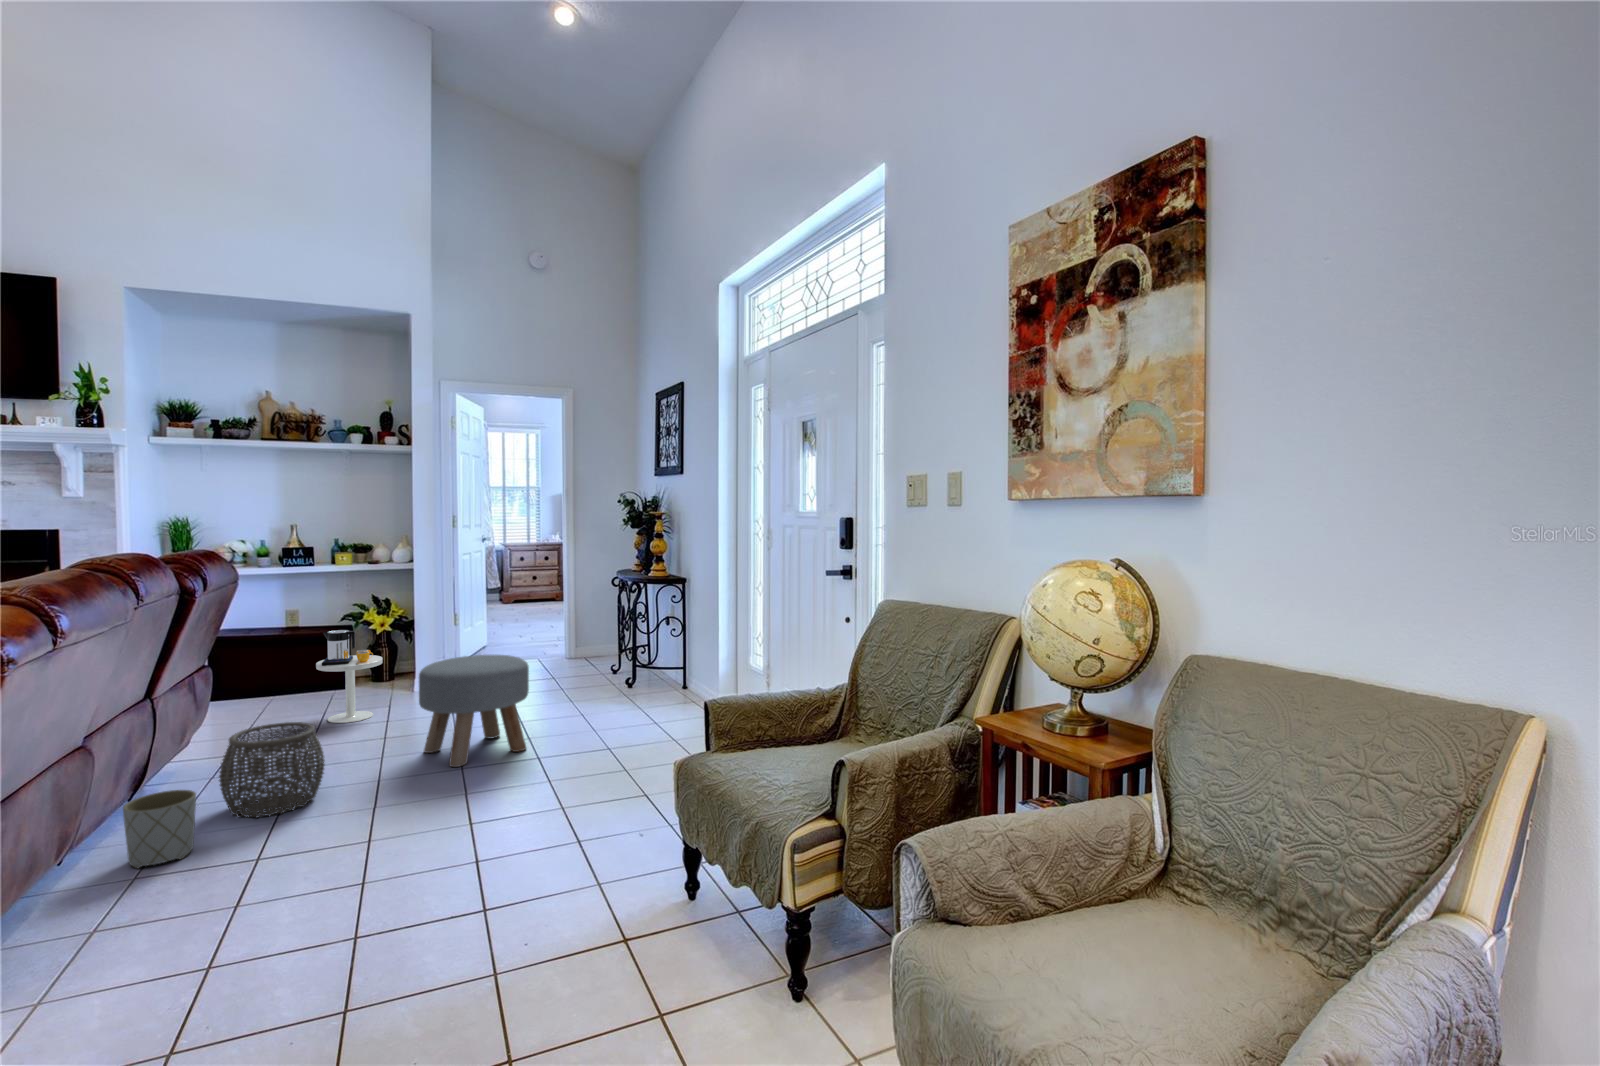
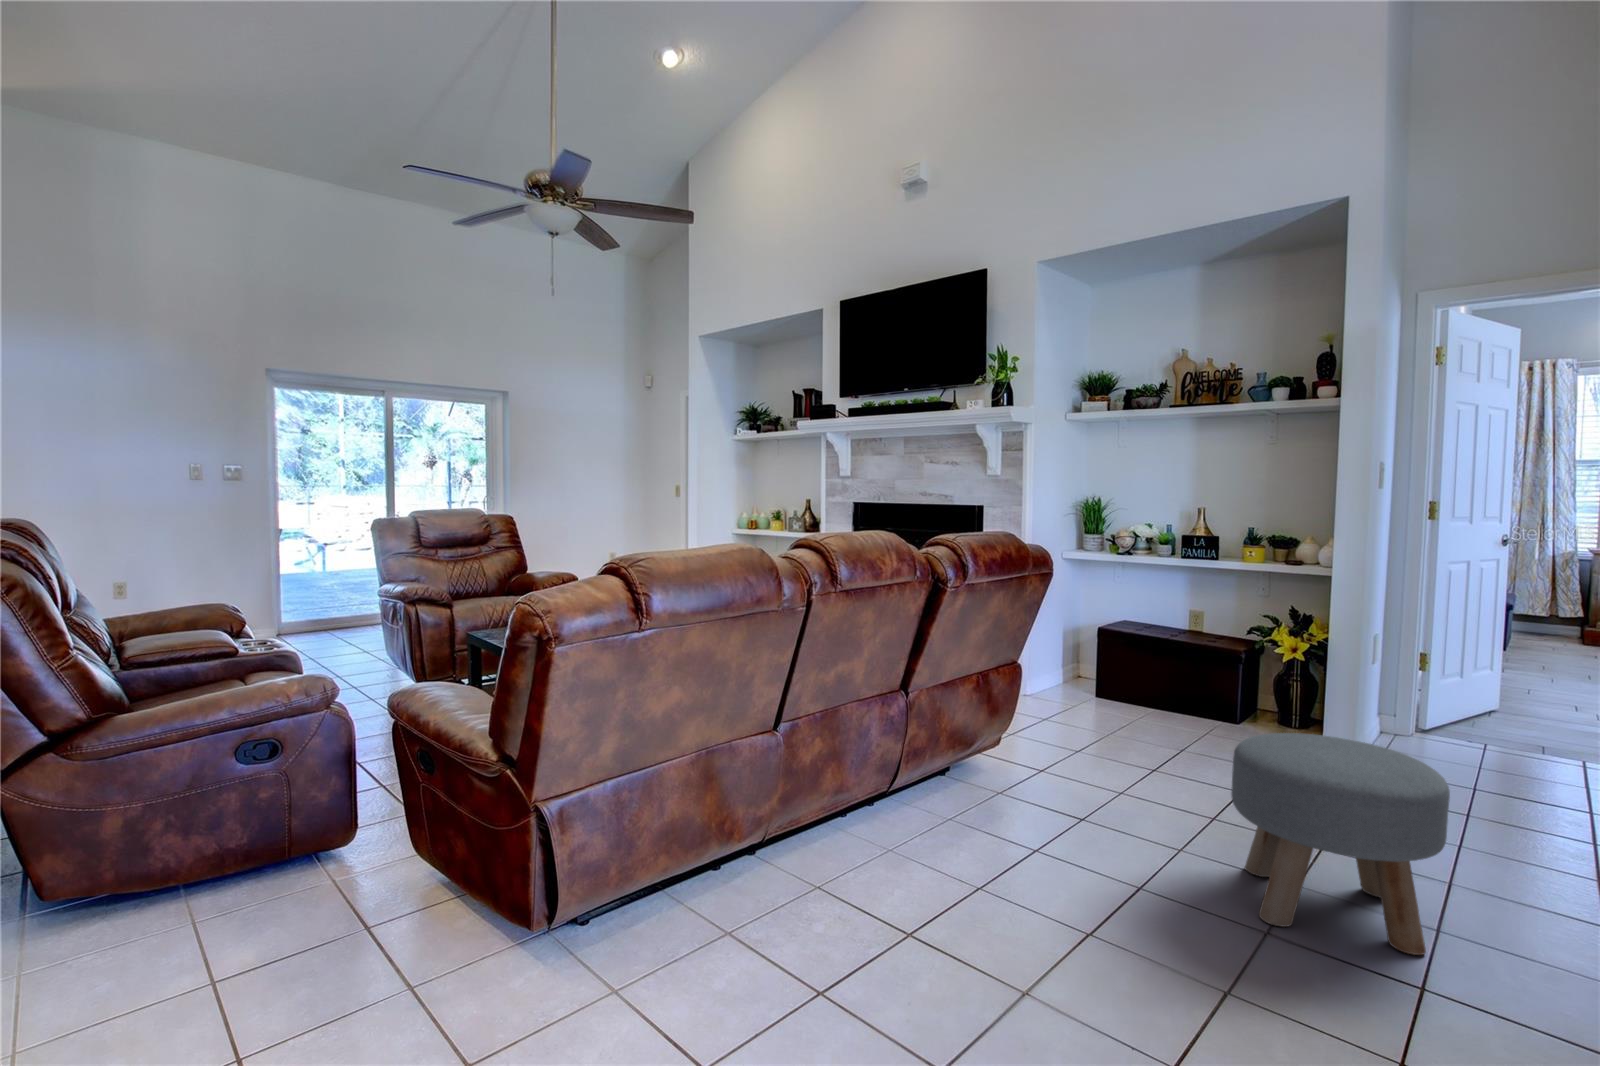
side table: present [316,630,383,723] -> none [1166,647,1253,777]
woven basket: present [219,722,325,818] -> none [962,752,1075,878]
planter: present [123,790,196,868] -> none [850,794,912,882]

